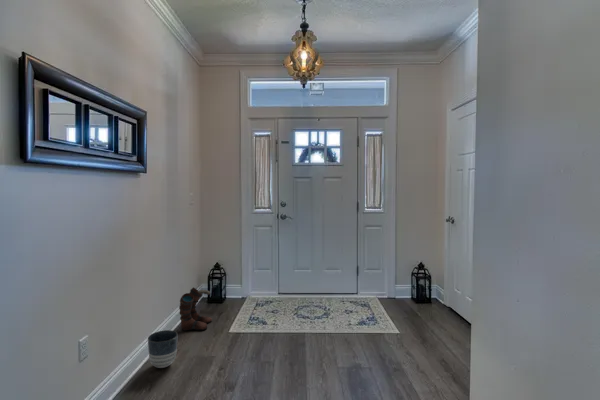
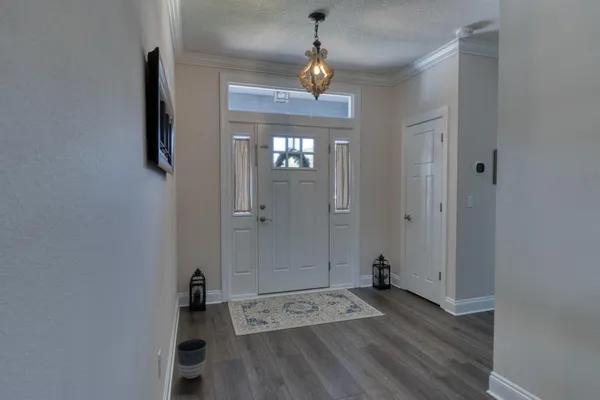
boots: present [179,287,212,331] -> none [180,294,210,339]

